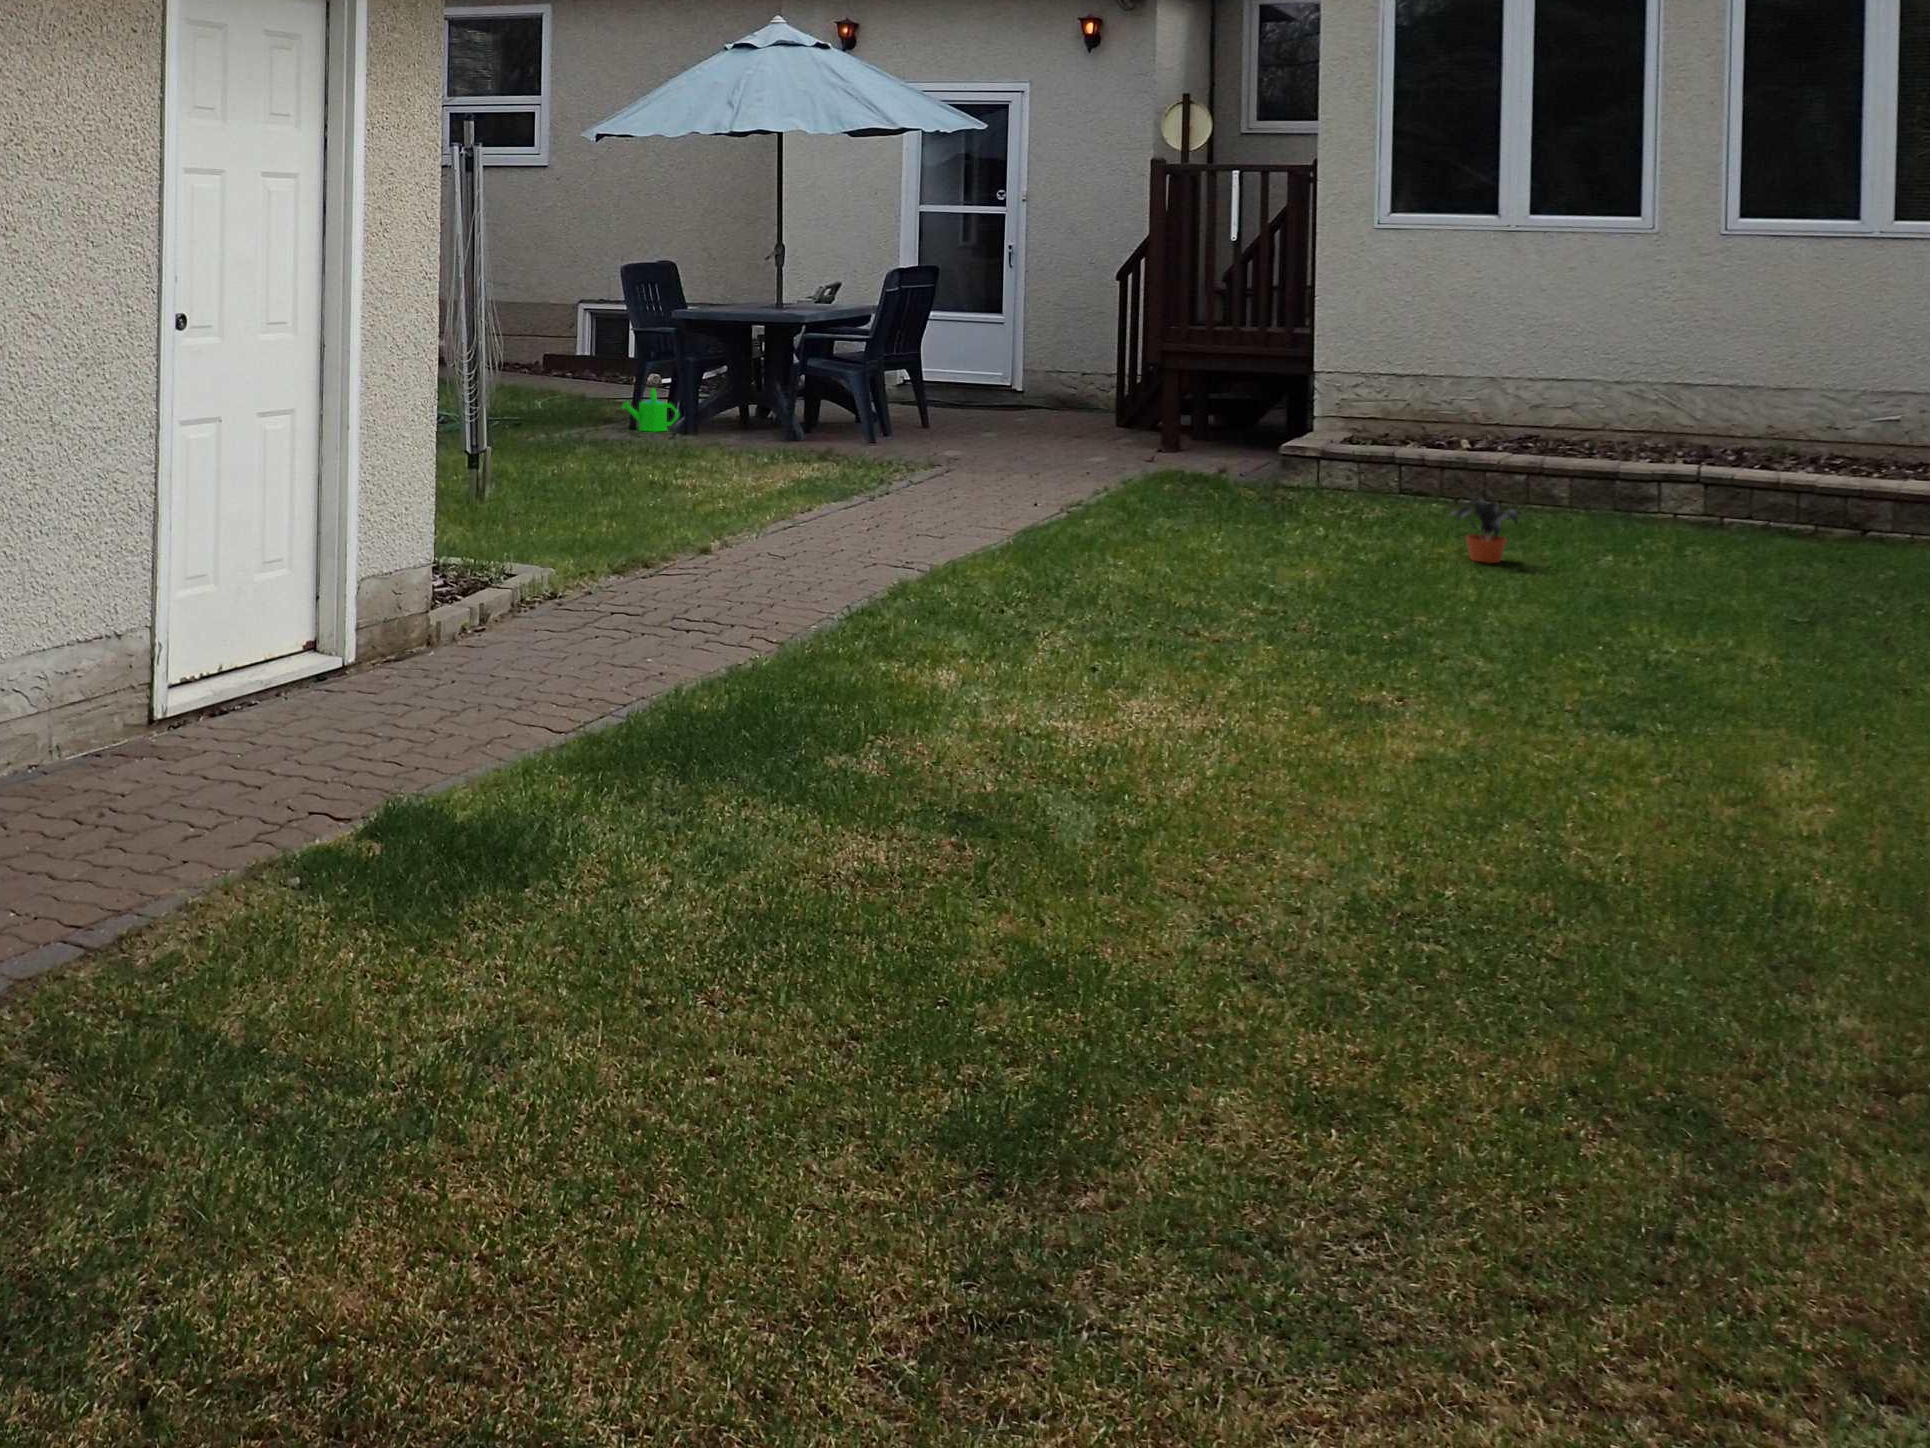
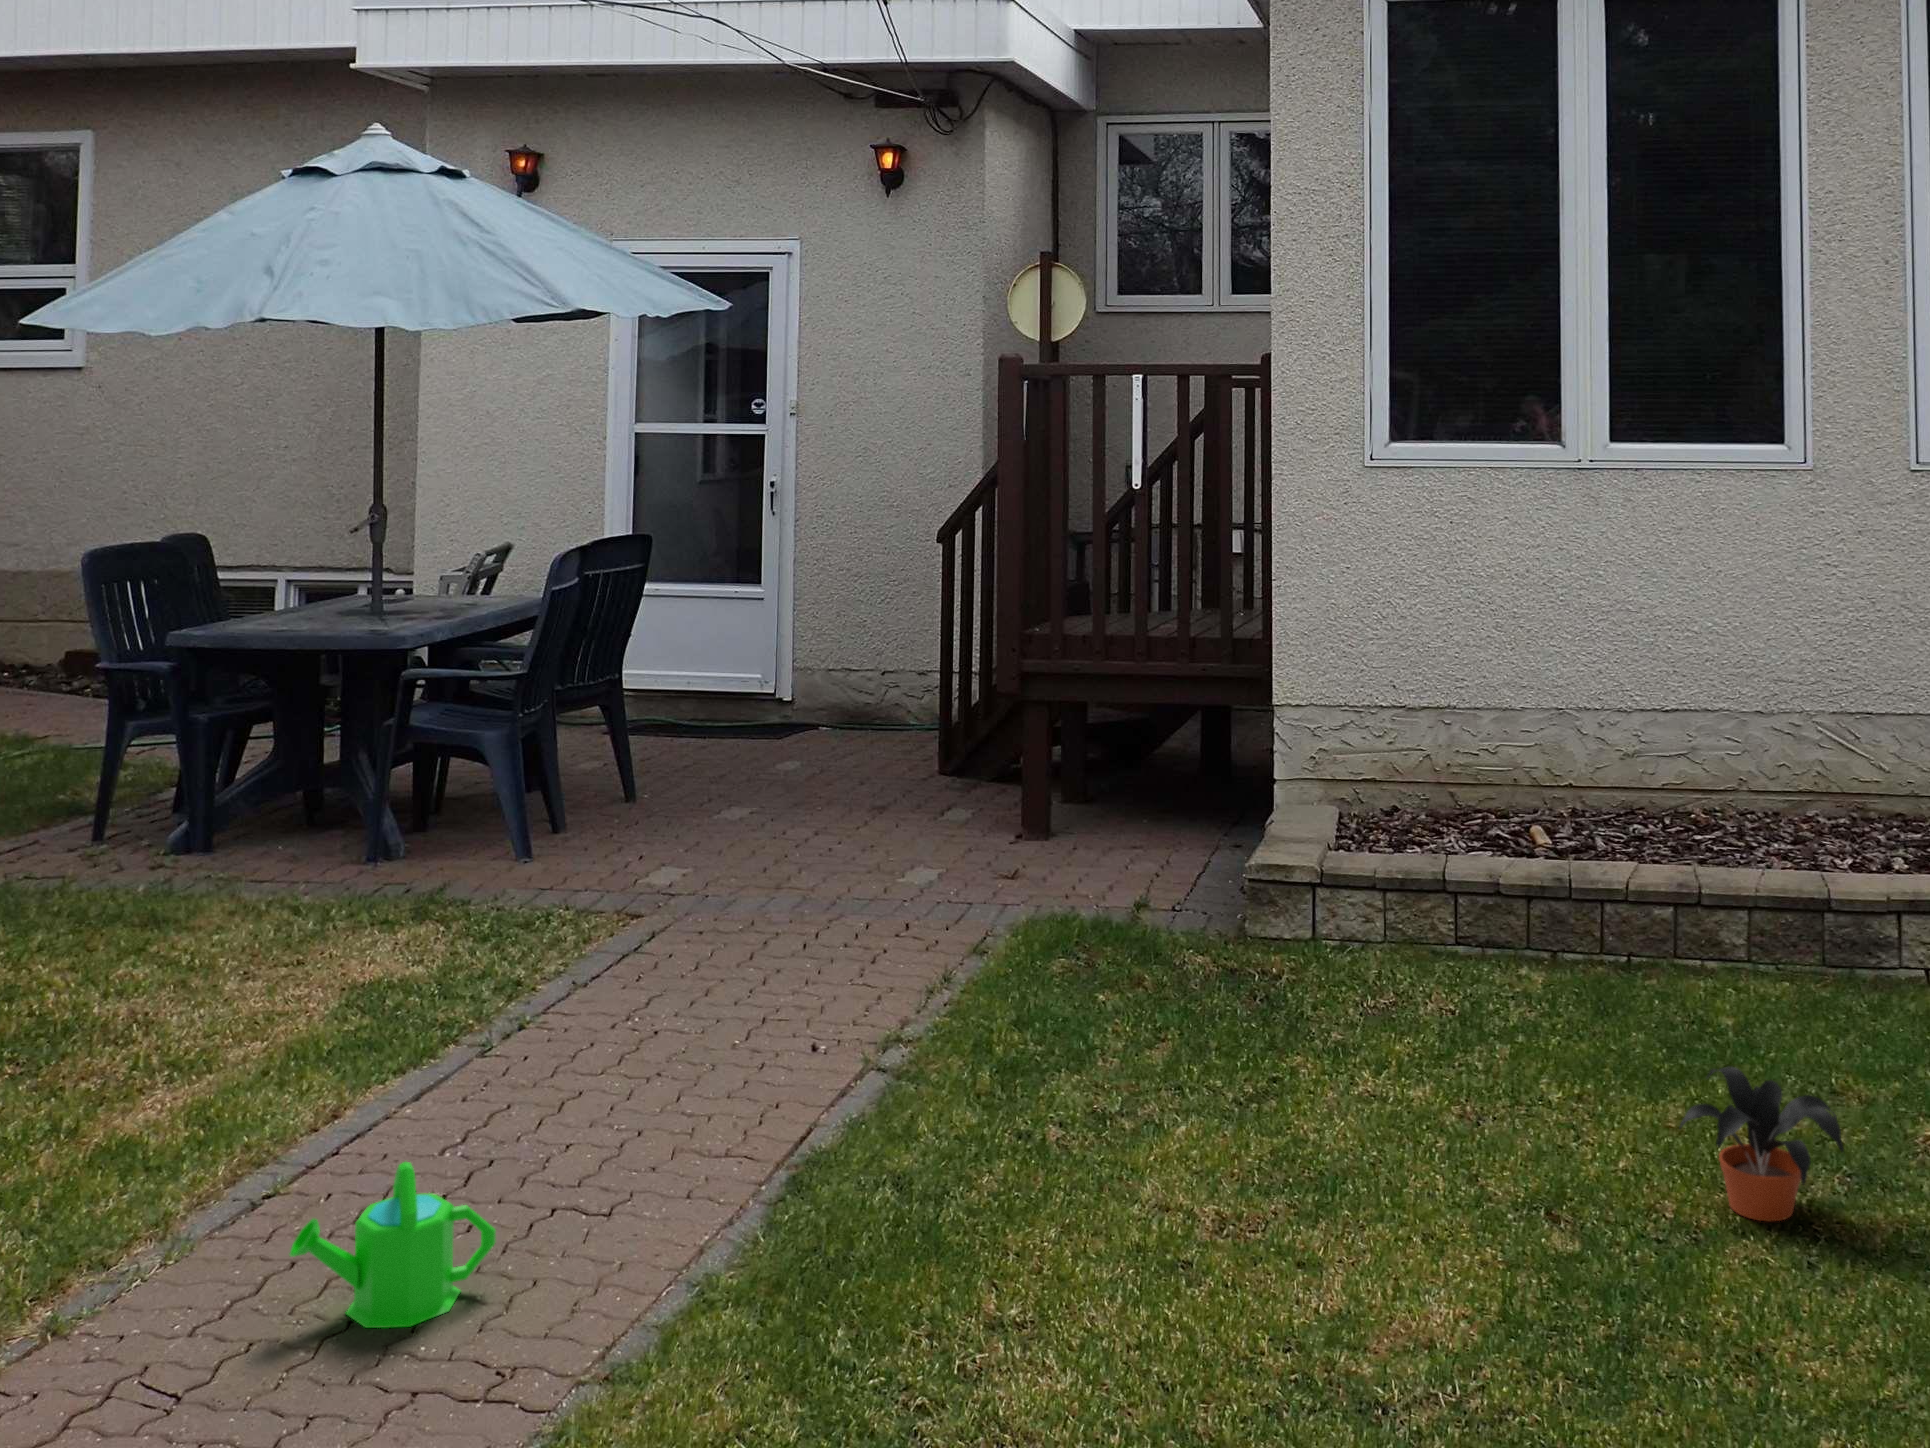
watering can: present [622,388,680,431] -> present [289,1162,496,1328]

